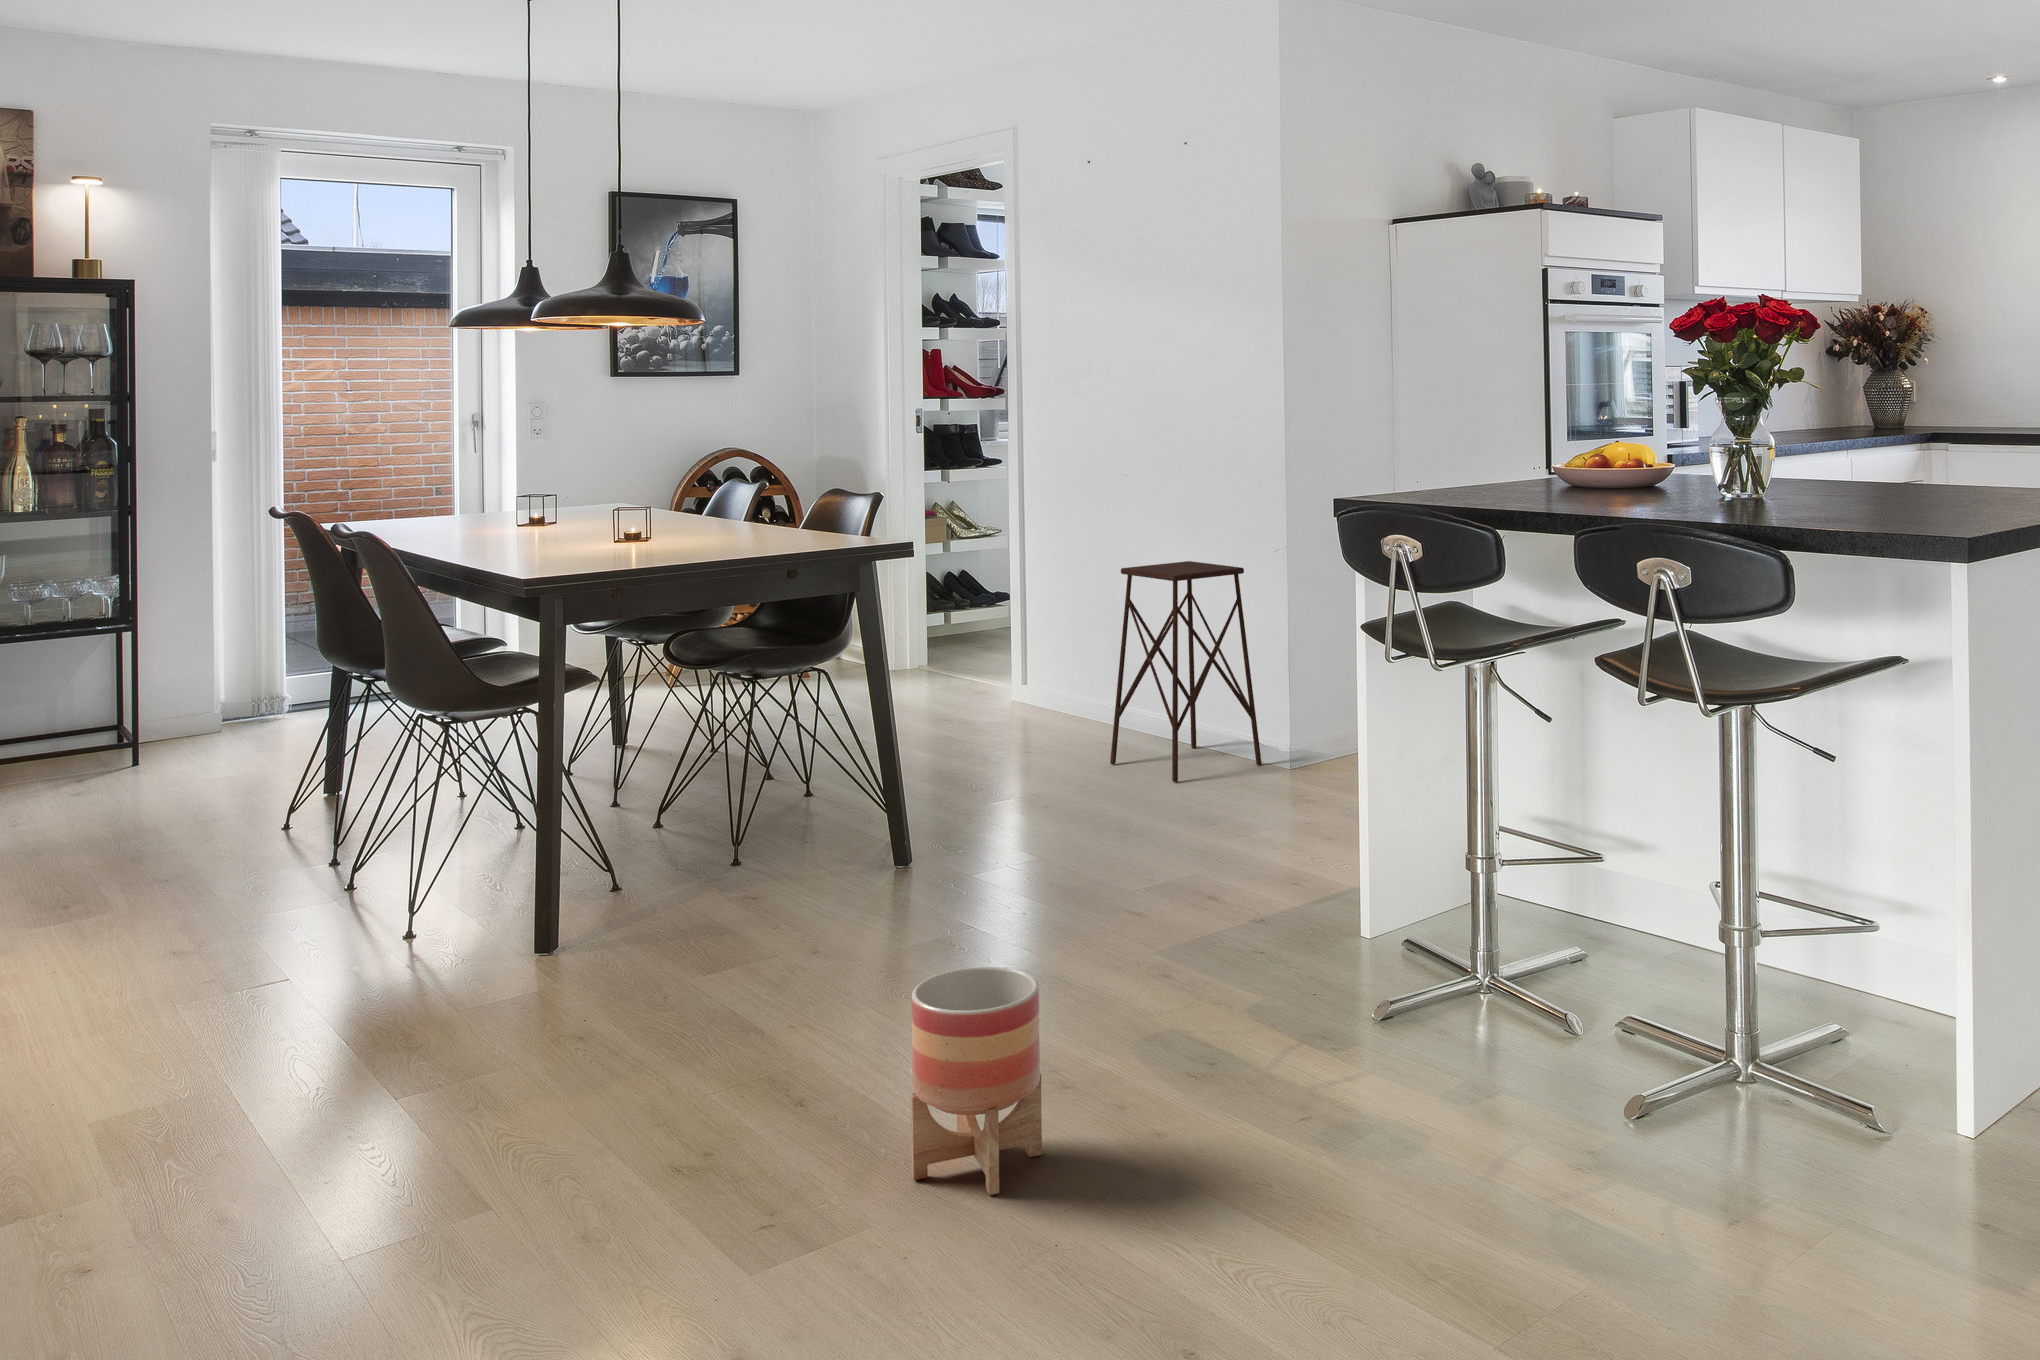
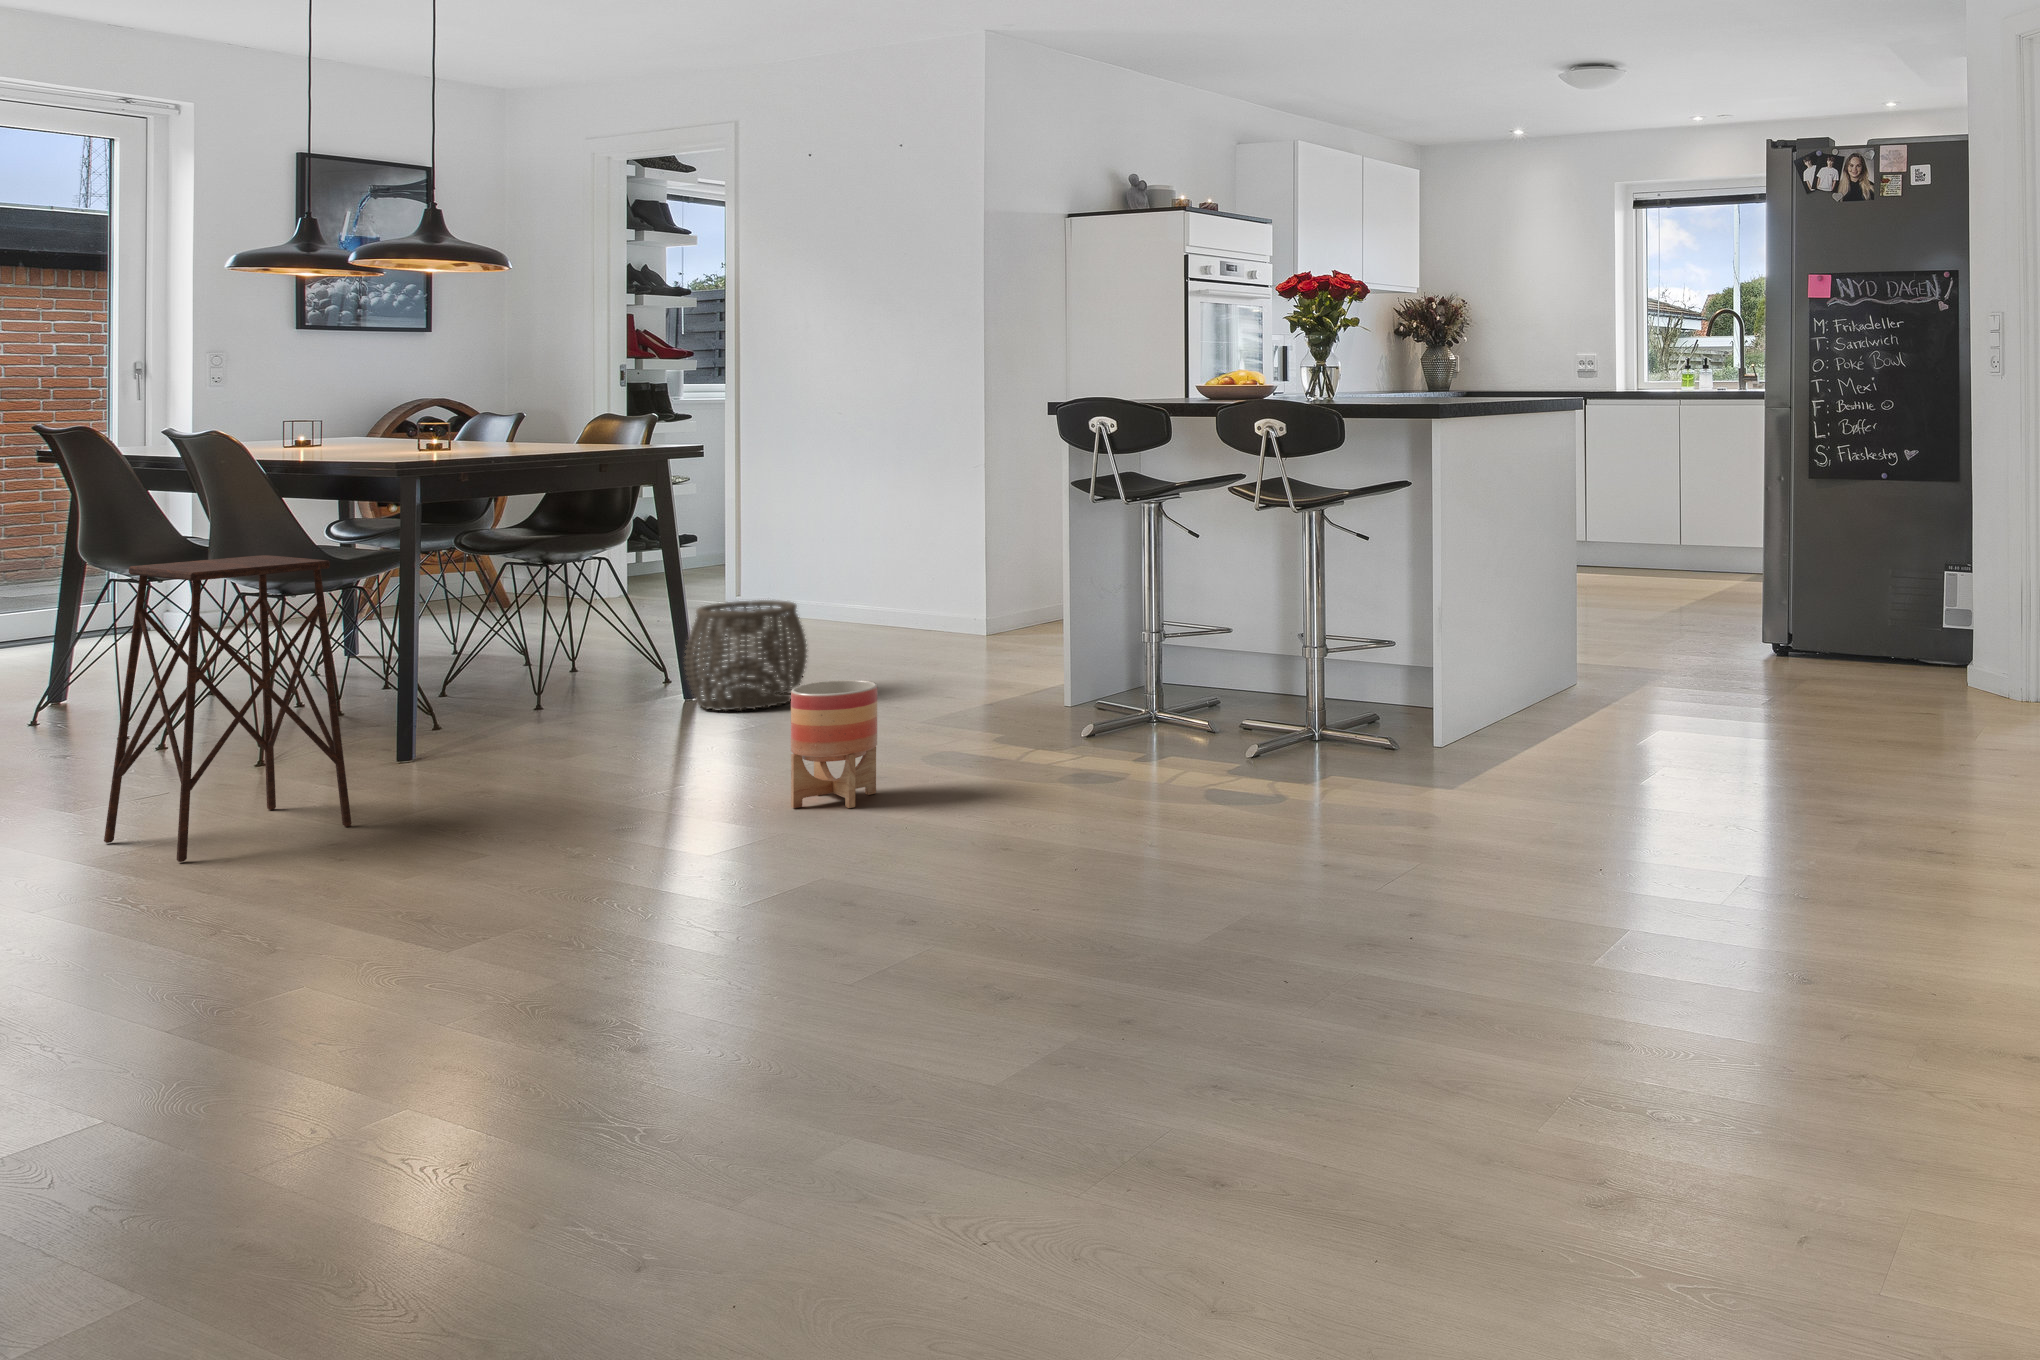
side table: present [1110,561,1262,782] -> present [104,555,352,862]
woven basket: none [885,748,1038,906] -> present [685,600,807,711]

